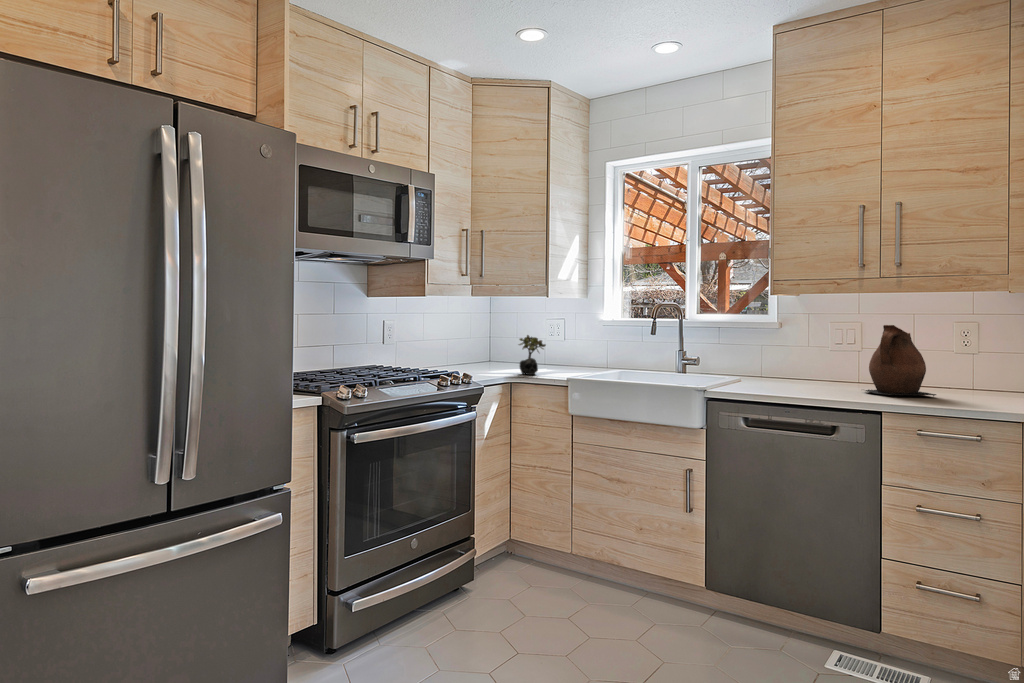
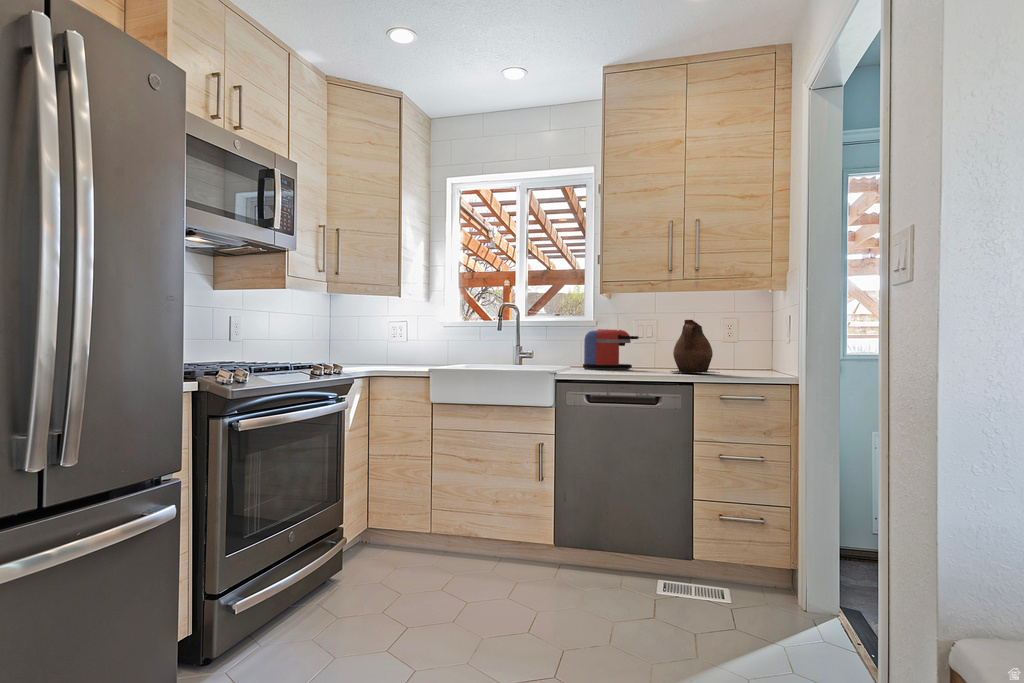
coffee maker: none [755,334,832,384] -> present [583,329,639,370]
succulent plant: present [519,335,546,375] -> none [379,329,406,366]

